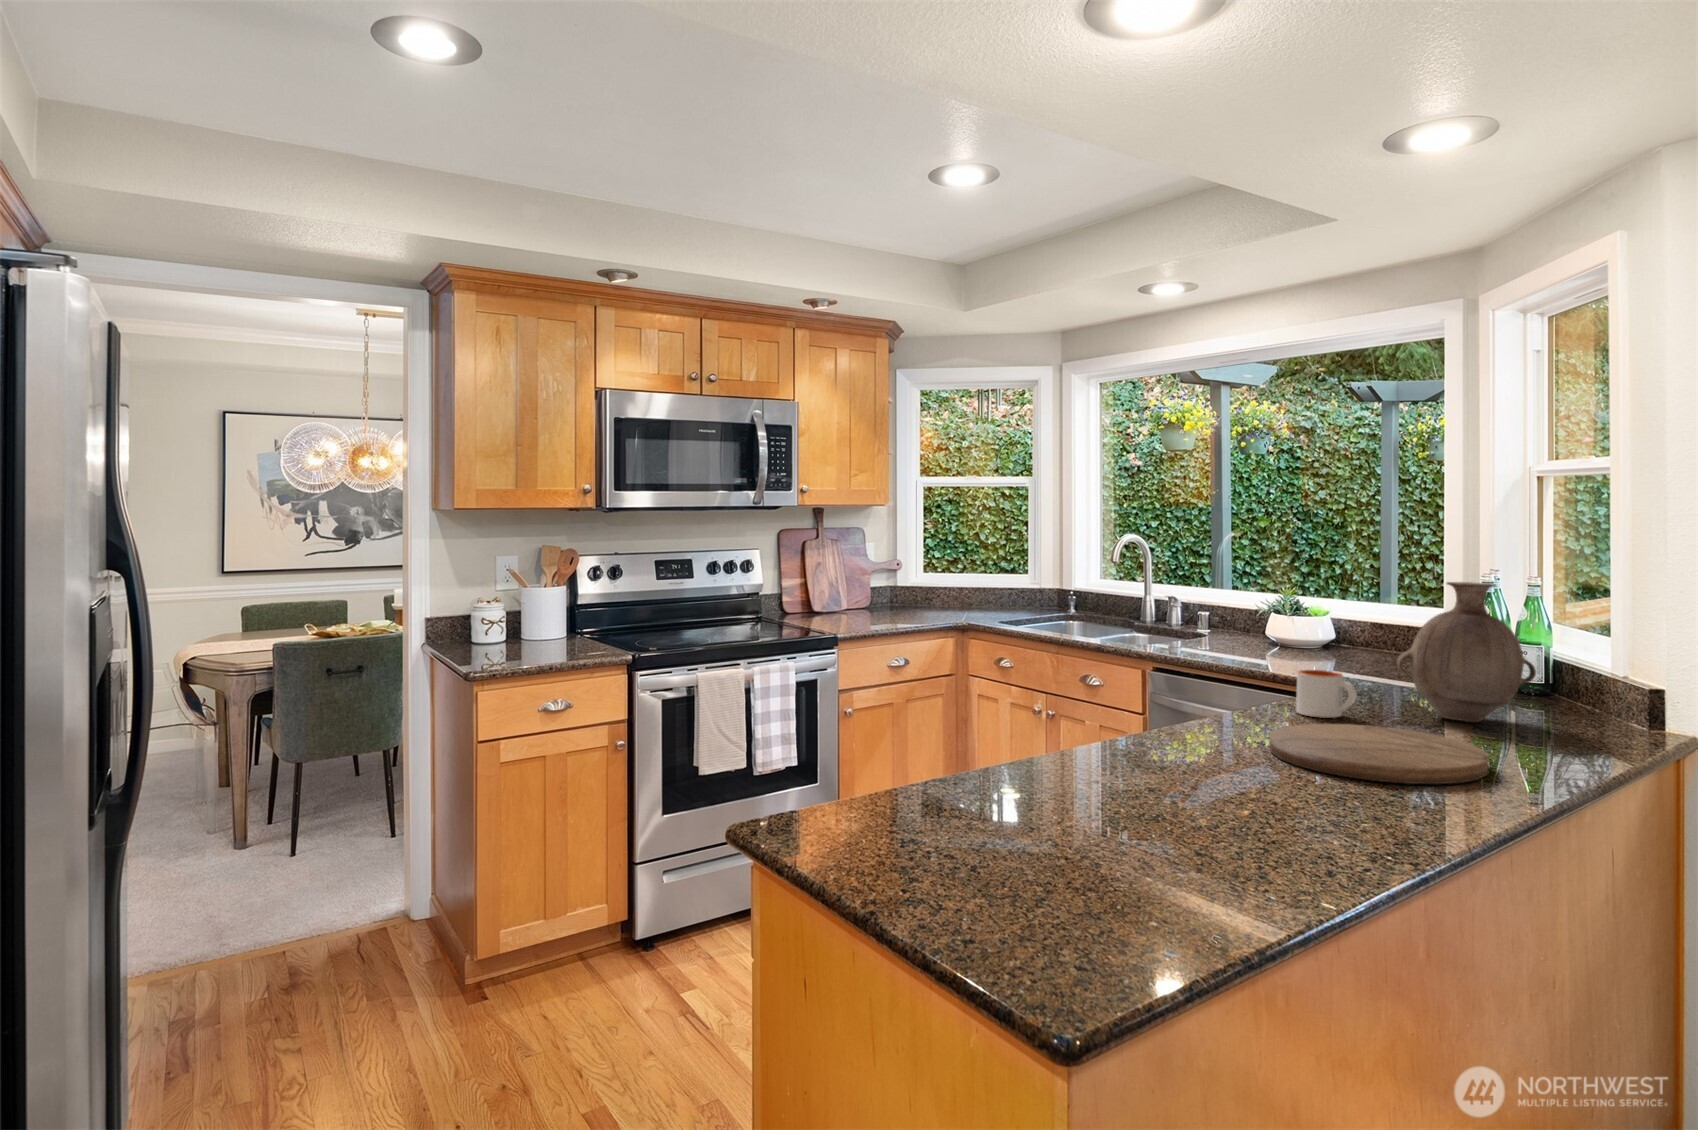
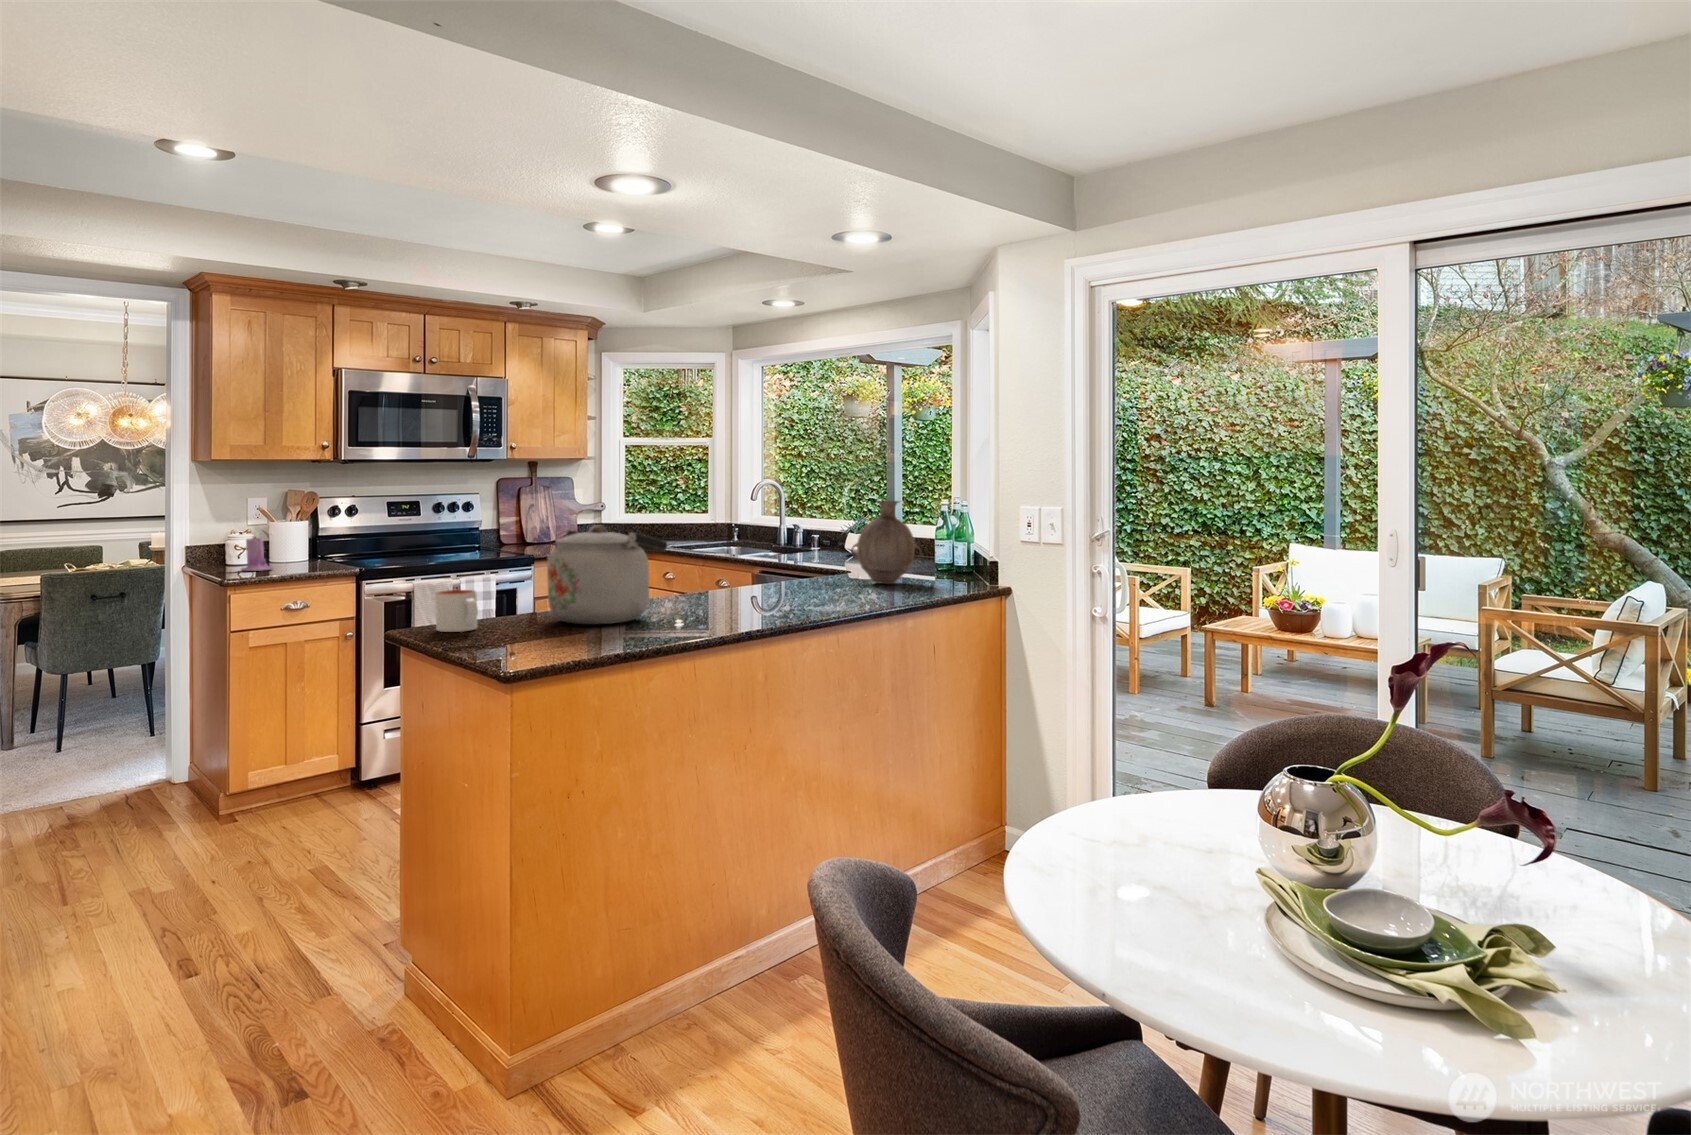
candle: none [492,609,531,661] -> present [241,537,274,571]
kettle: none [1013,661,1254,861] -> present [547,525,667,624]
mug: present [1296,670,1357,718] -> present [435,590,478,632]
cutting board: present [1270,724,1488,784] -> none [741,583,852,603]

